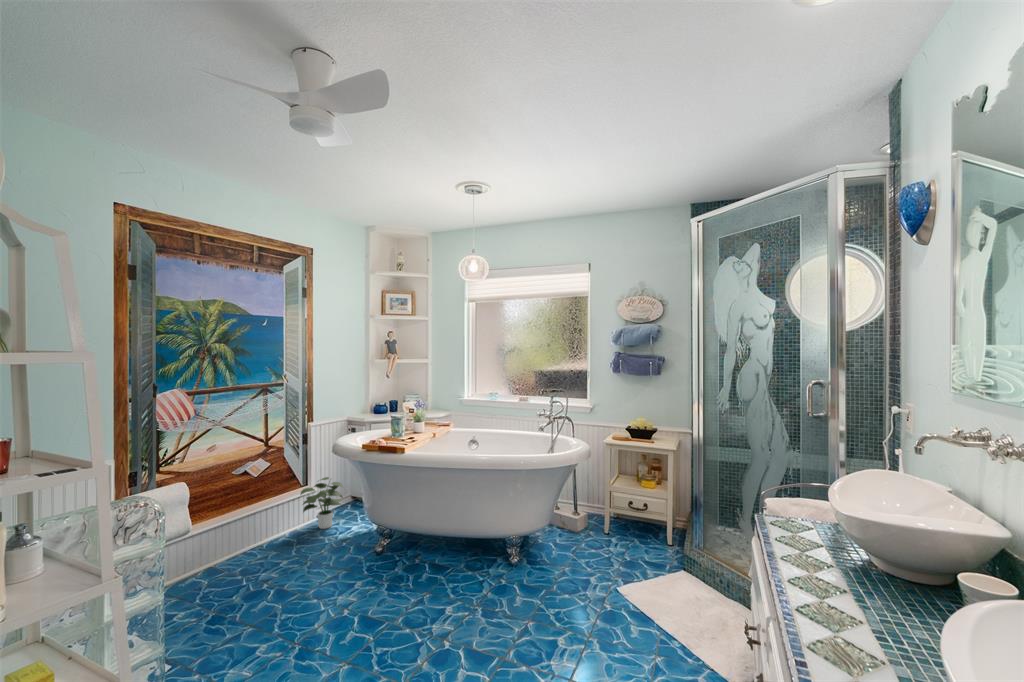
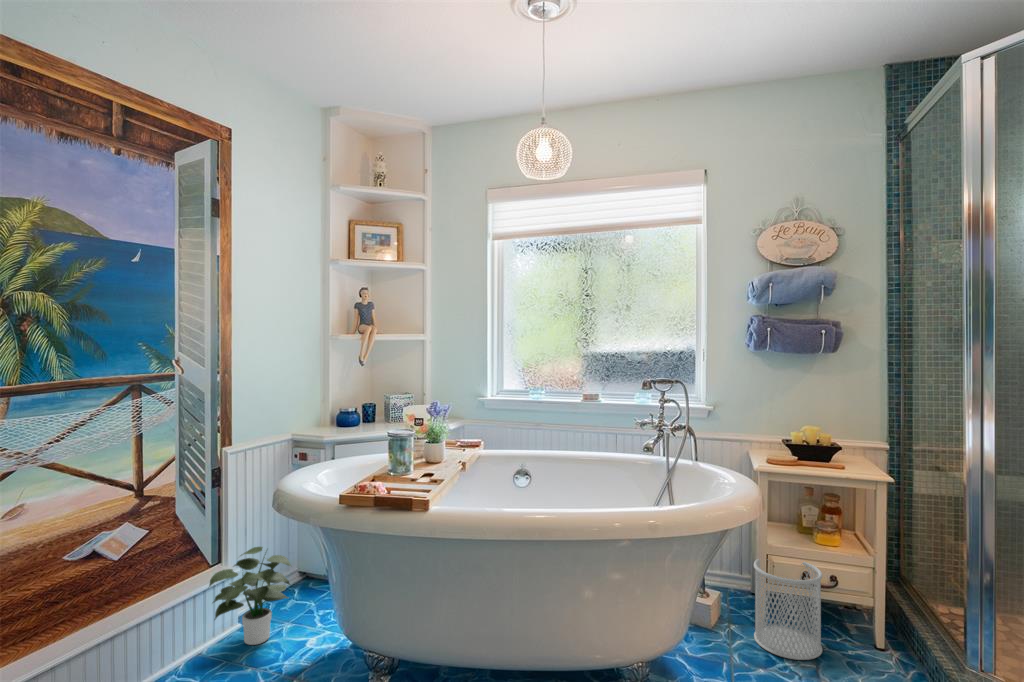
wastebasket: none [597,492,633,548] -> present [754,559,822,660]

